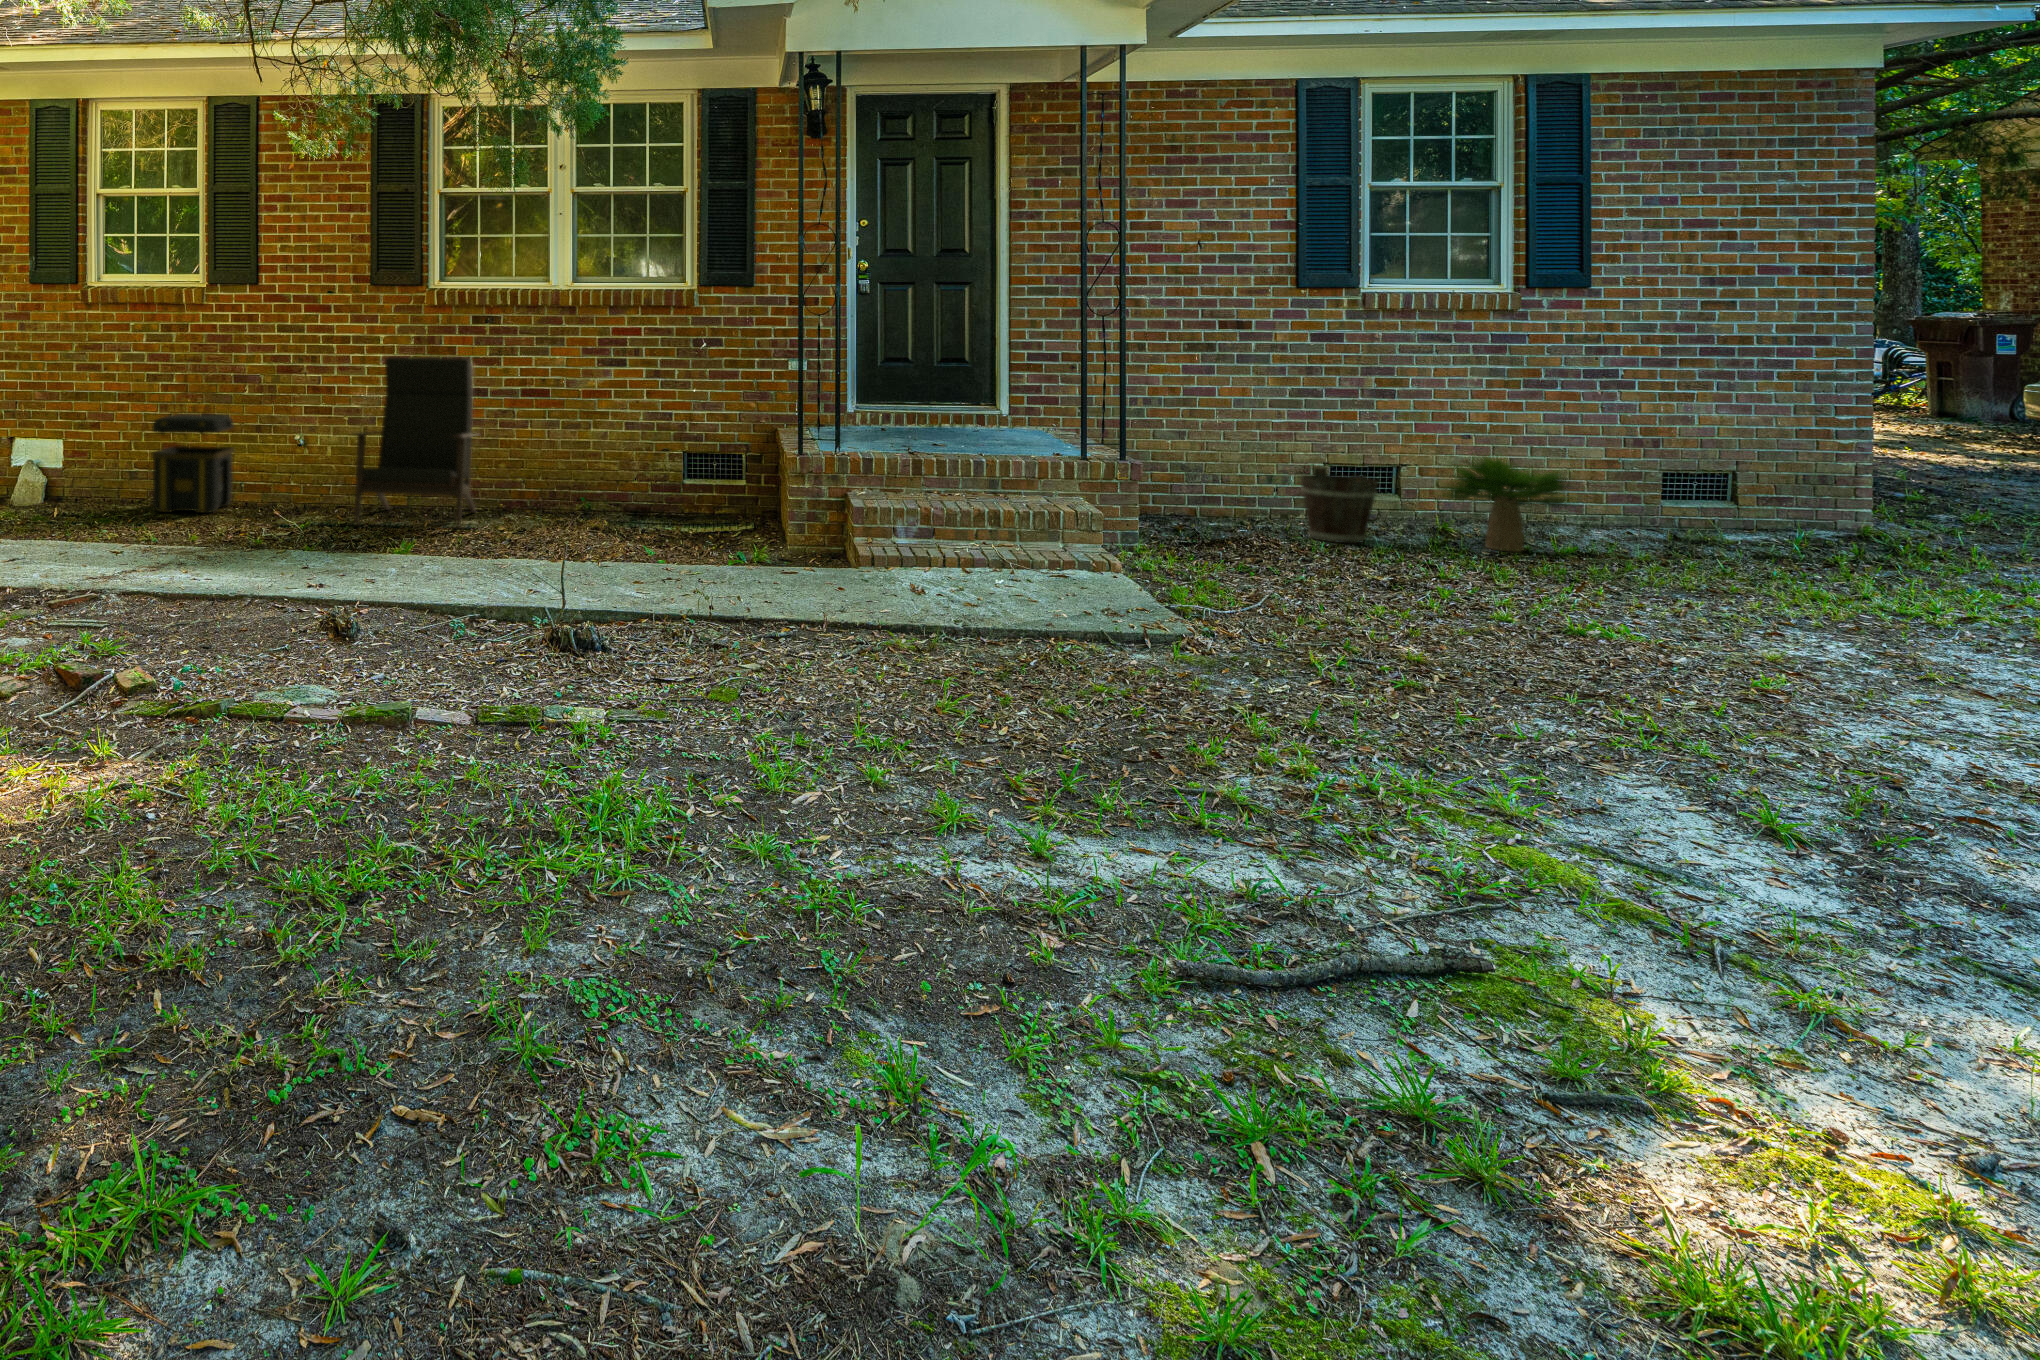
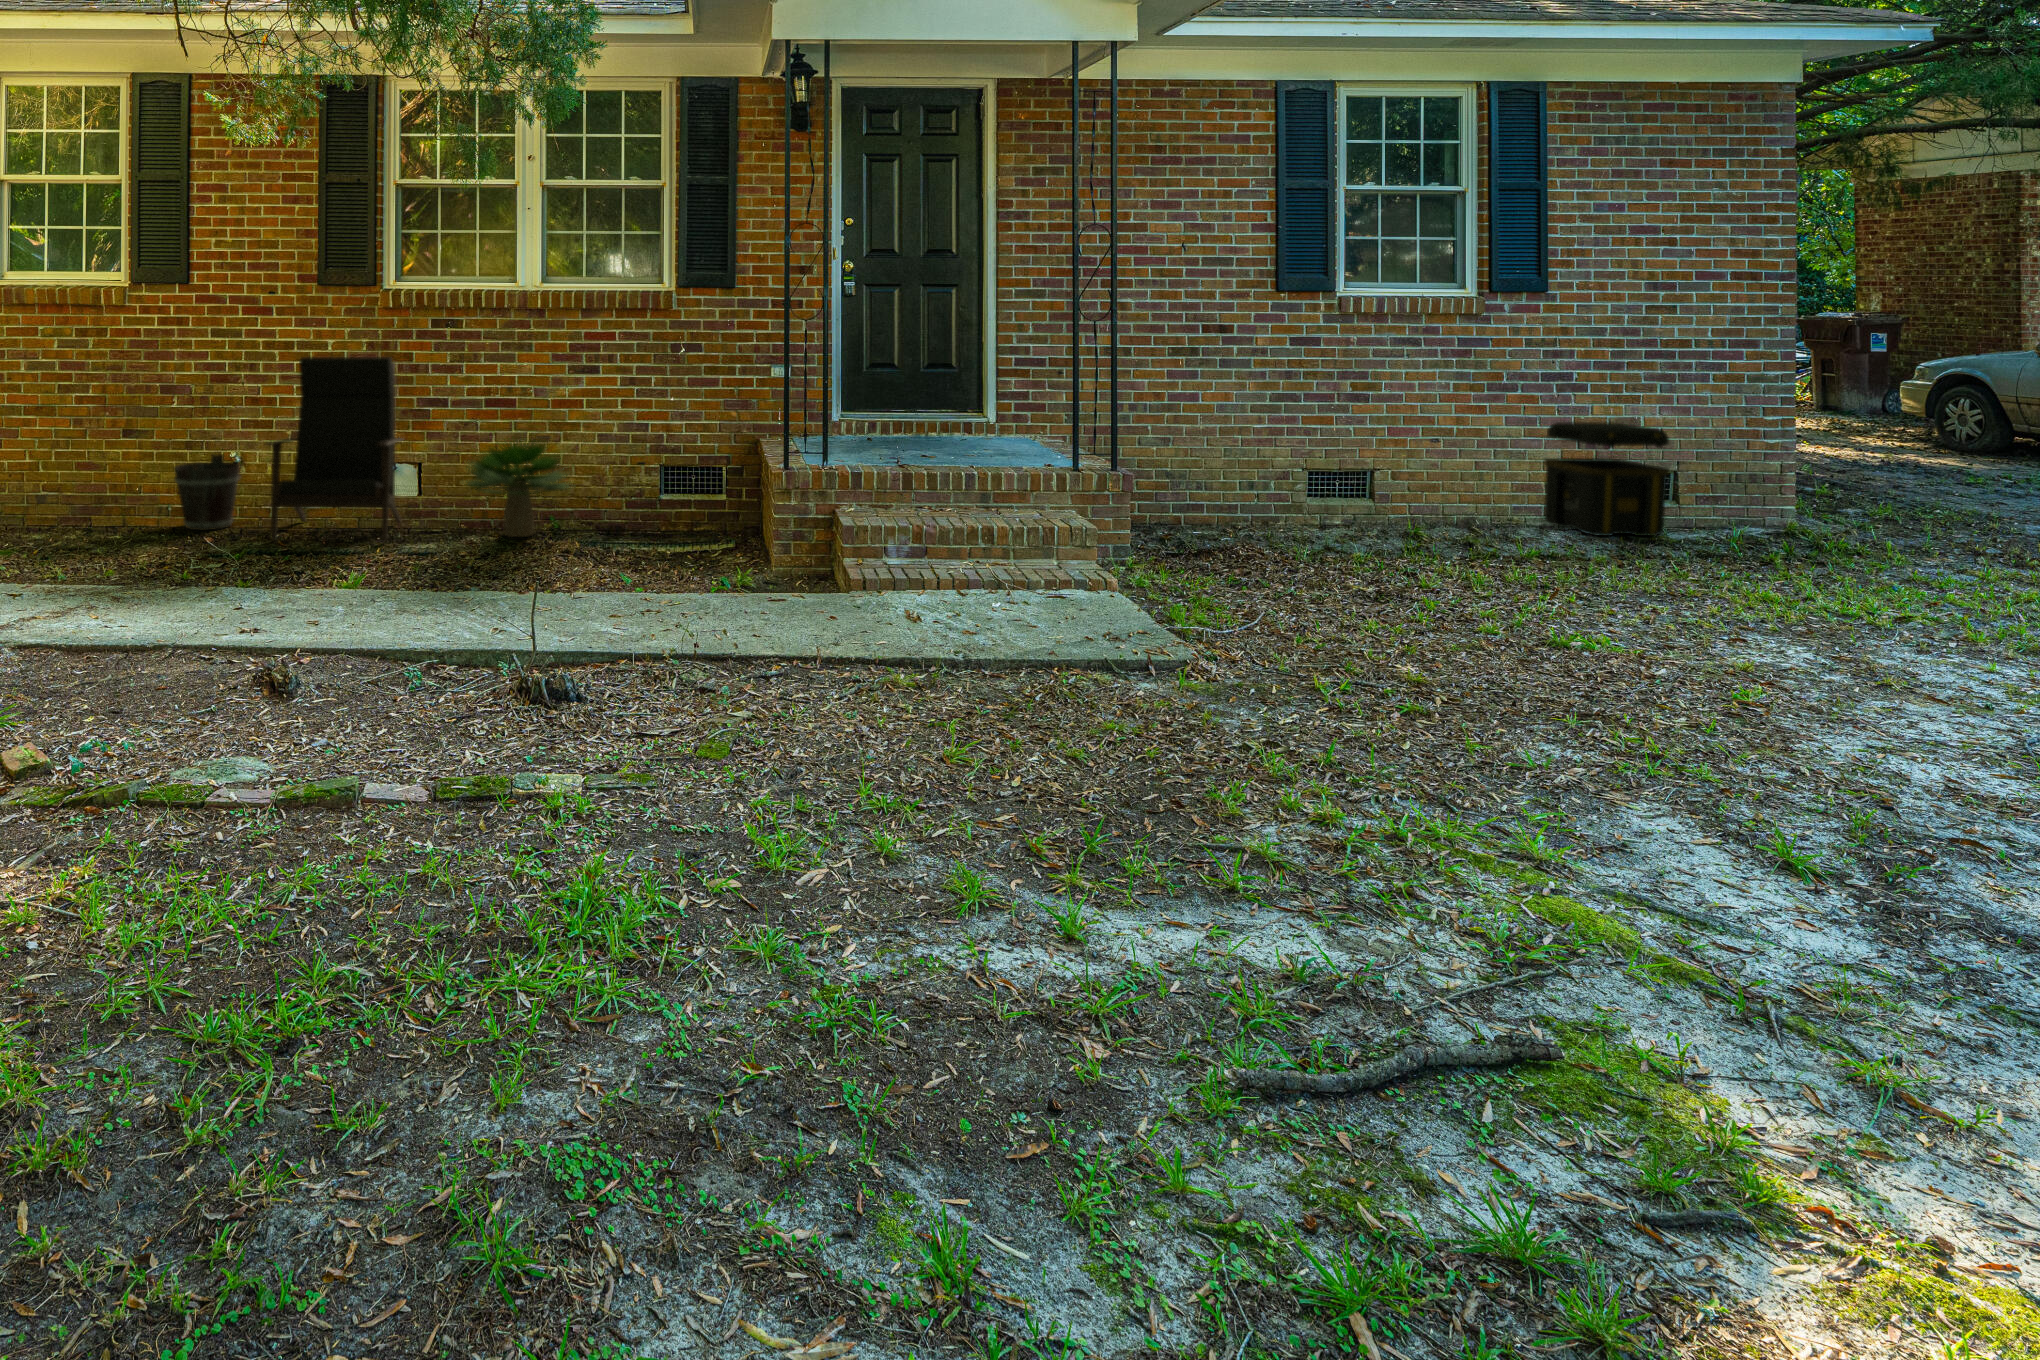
toolbox: present [152,414,234,513] -> present [1544,422,1670,536]
potted plant: present [1442,457,1574,552] -> present [466,440,571,537]
bucket: present [1301,467,1378,543] -> present [174,454,240,530]

